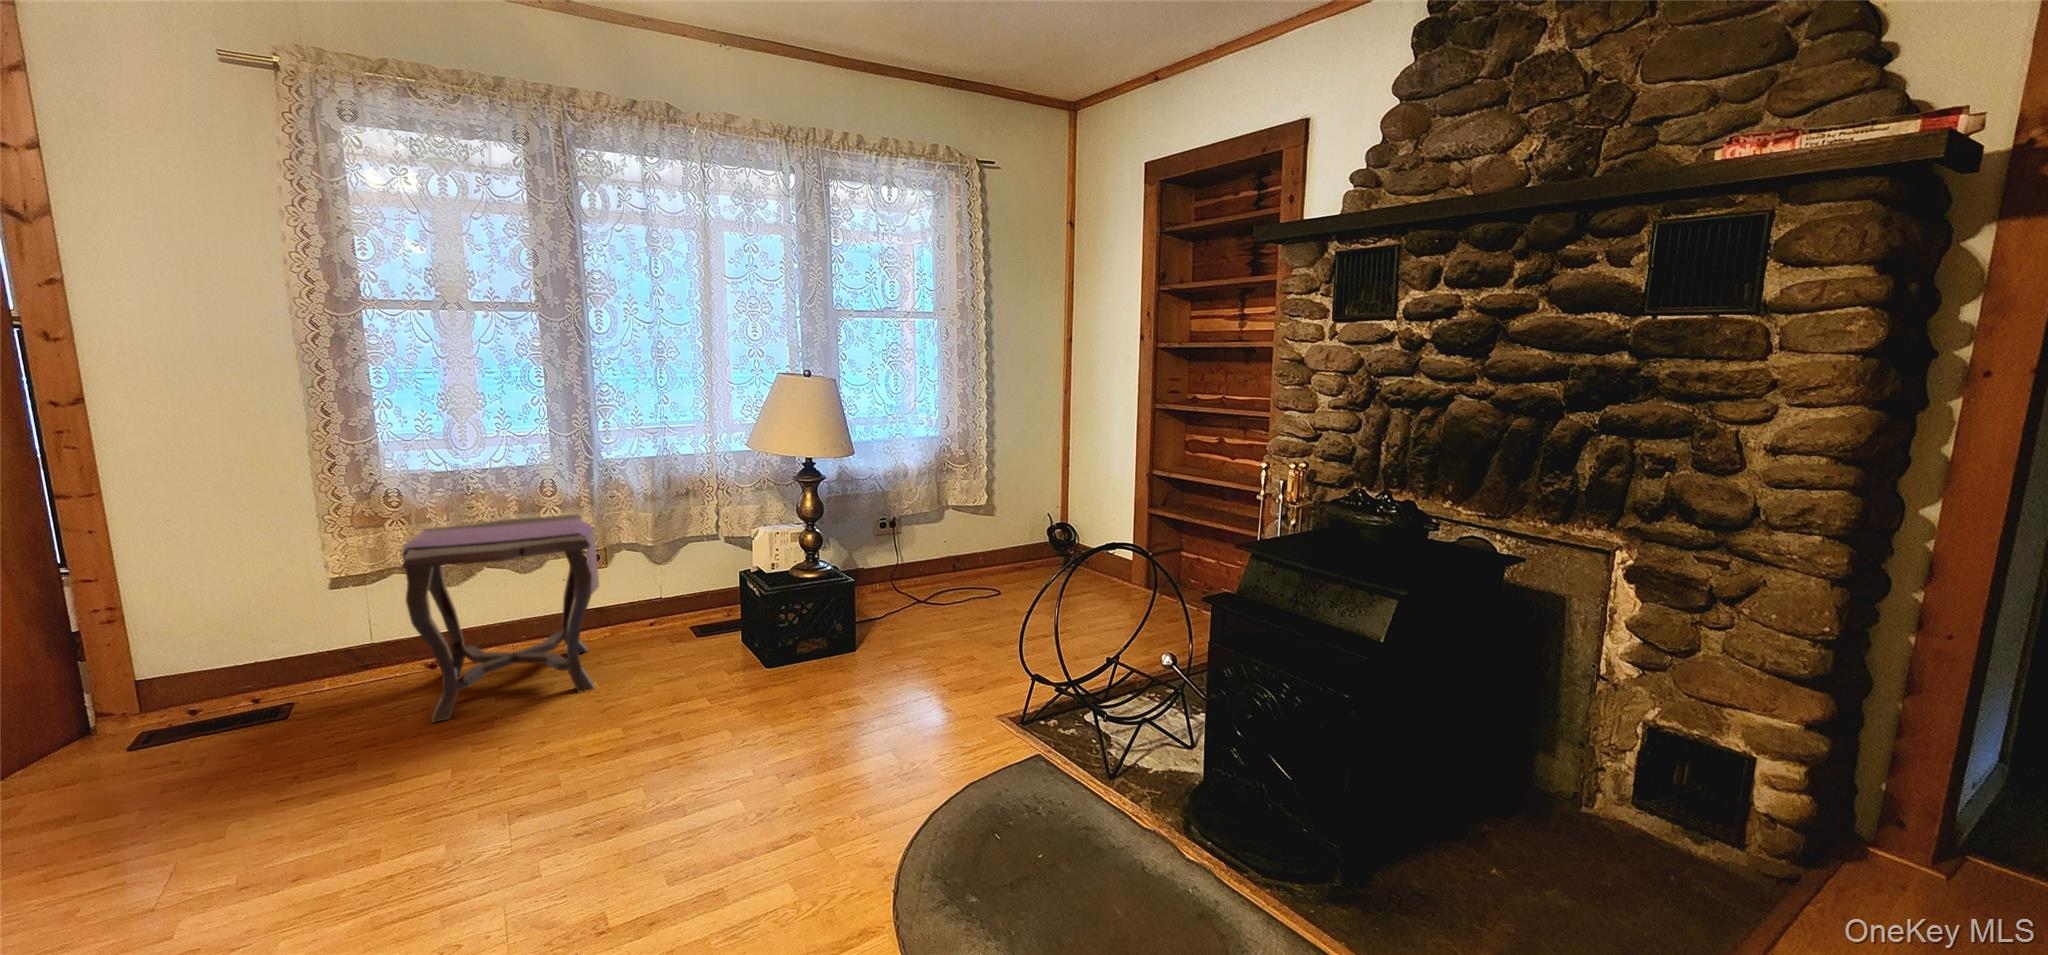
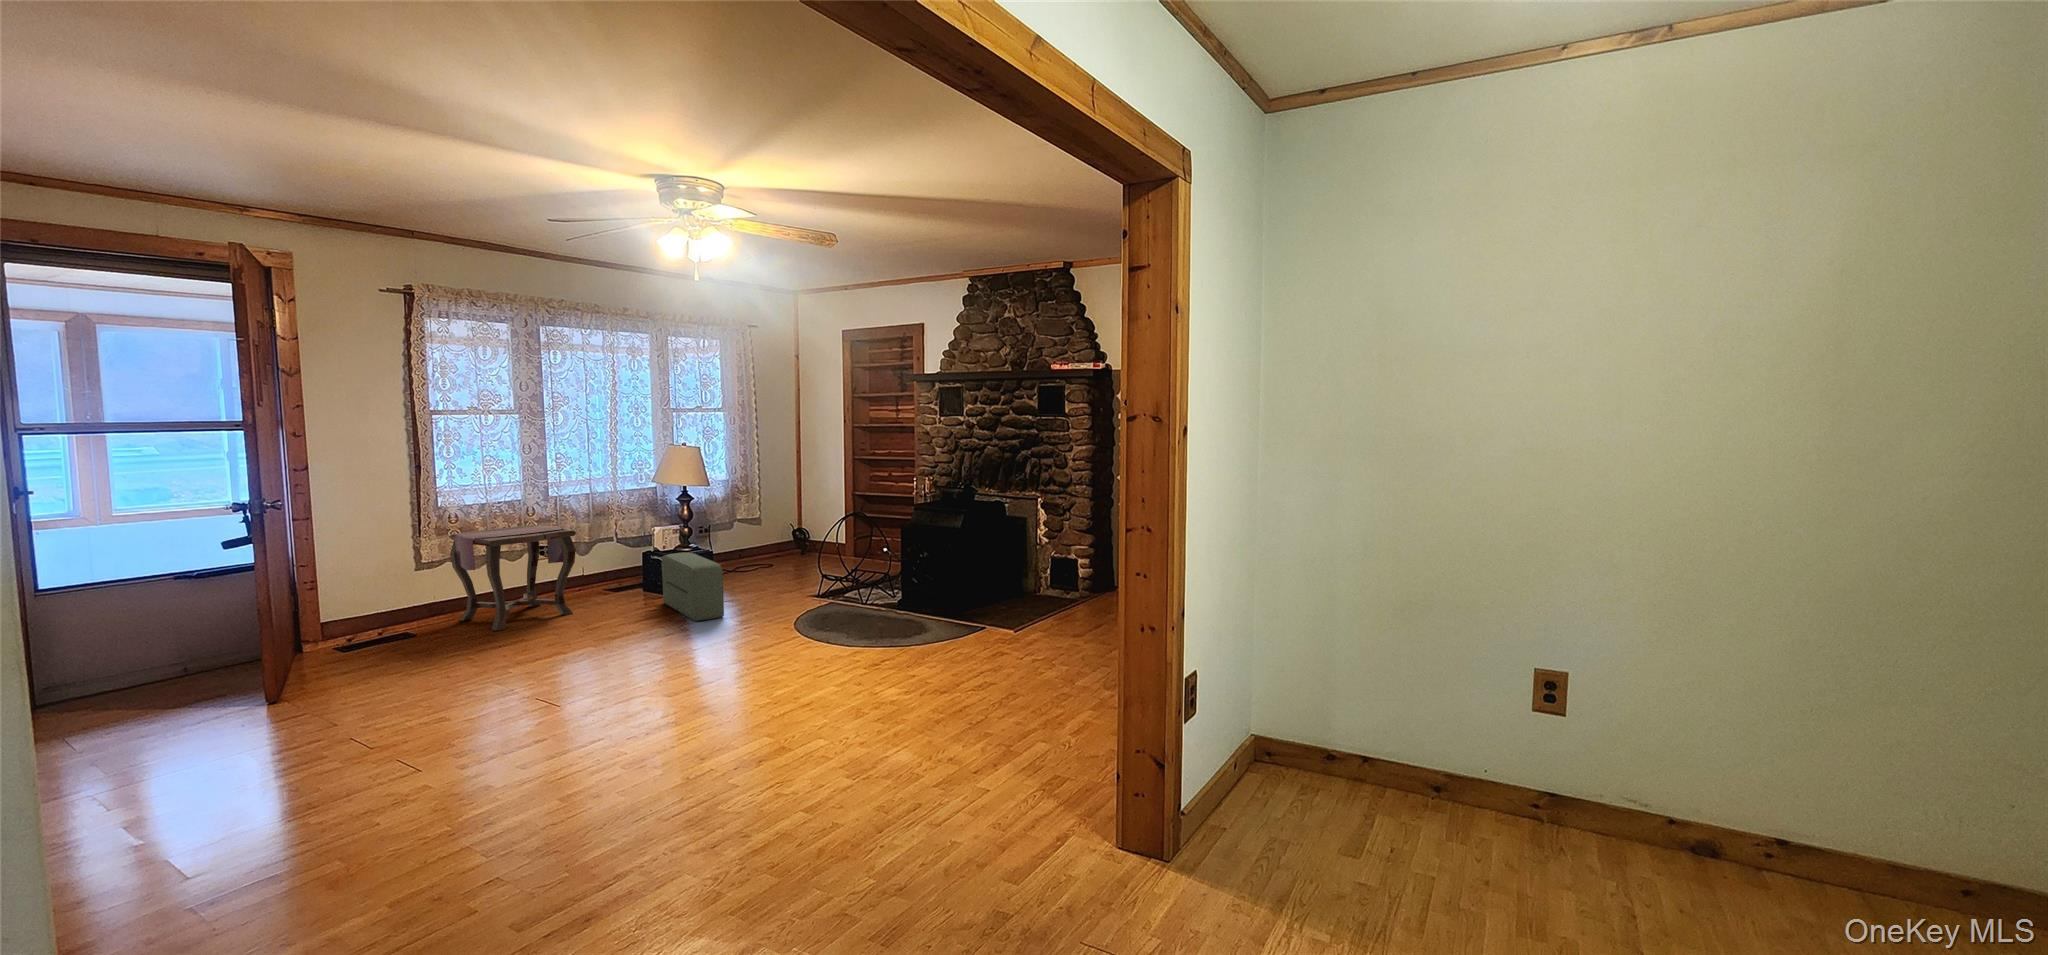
pouf: none [720,593,803,774] -> present [662,552,724,621]

